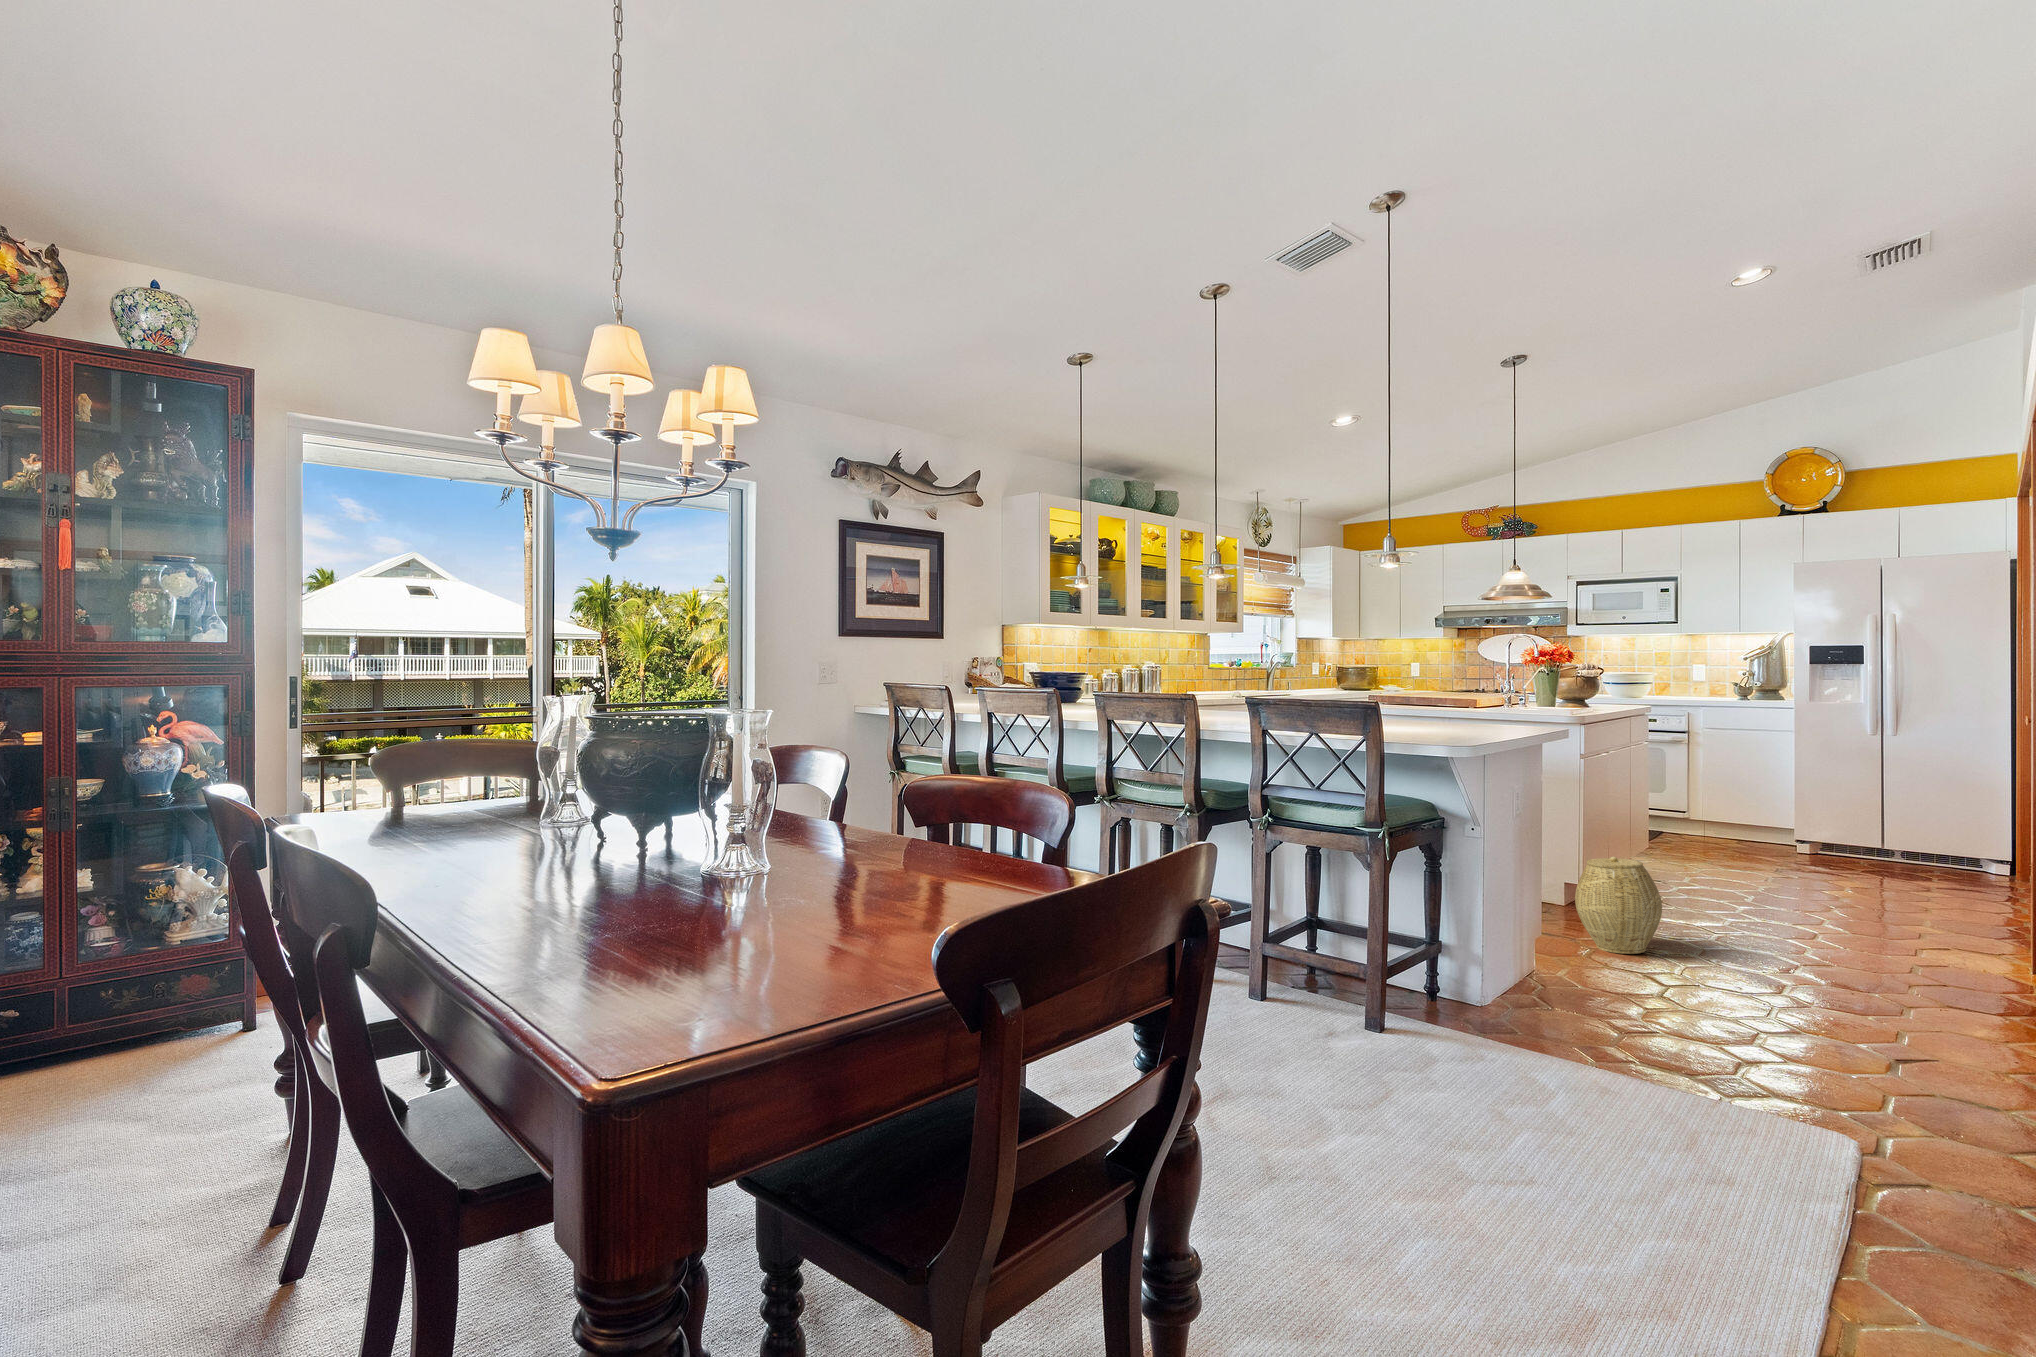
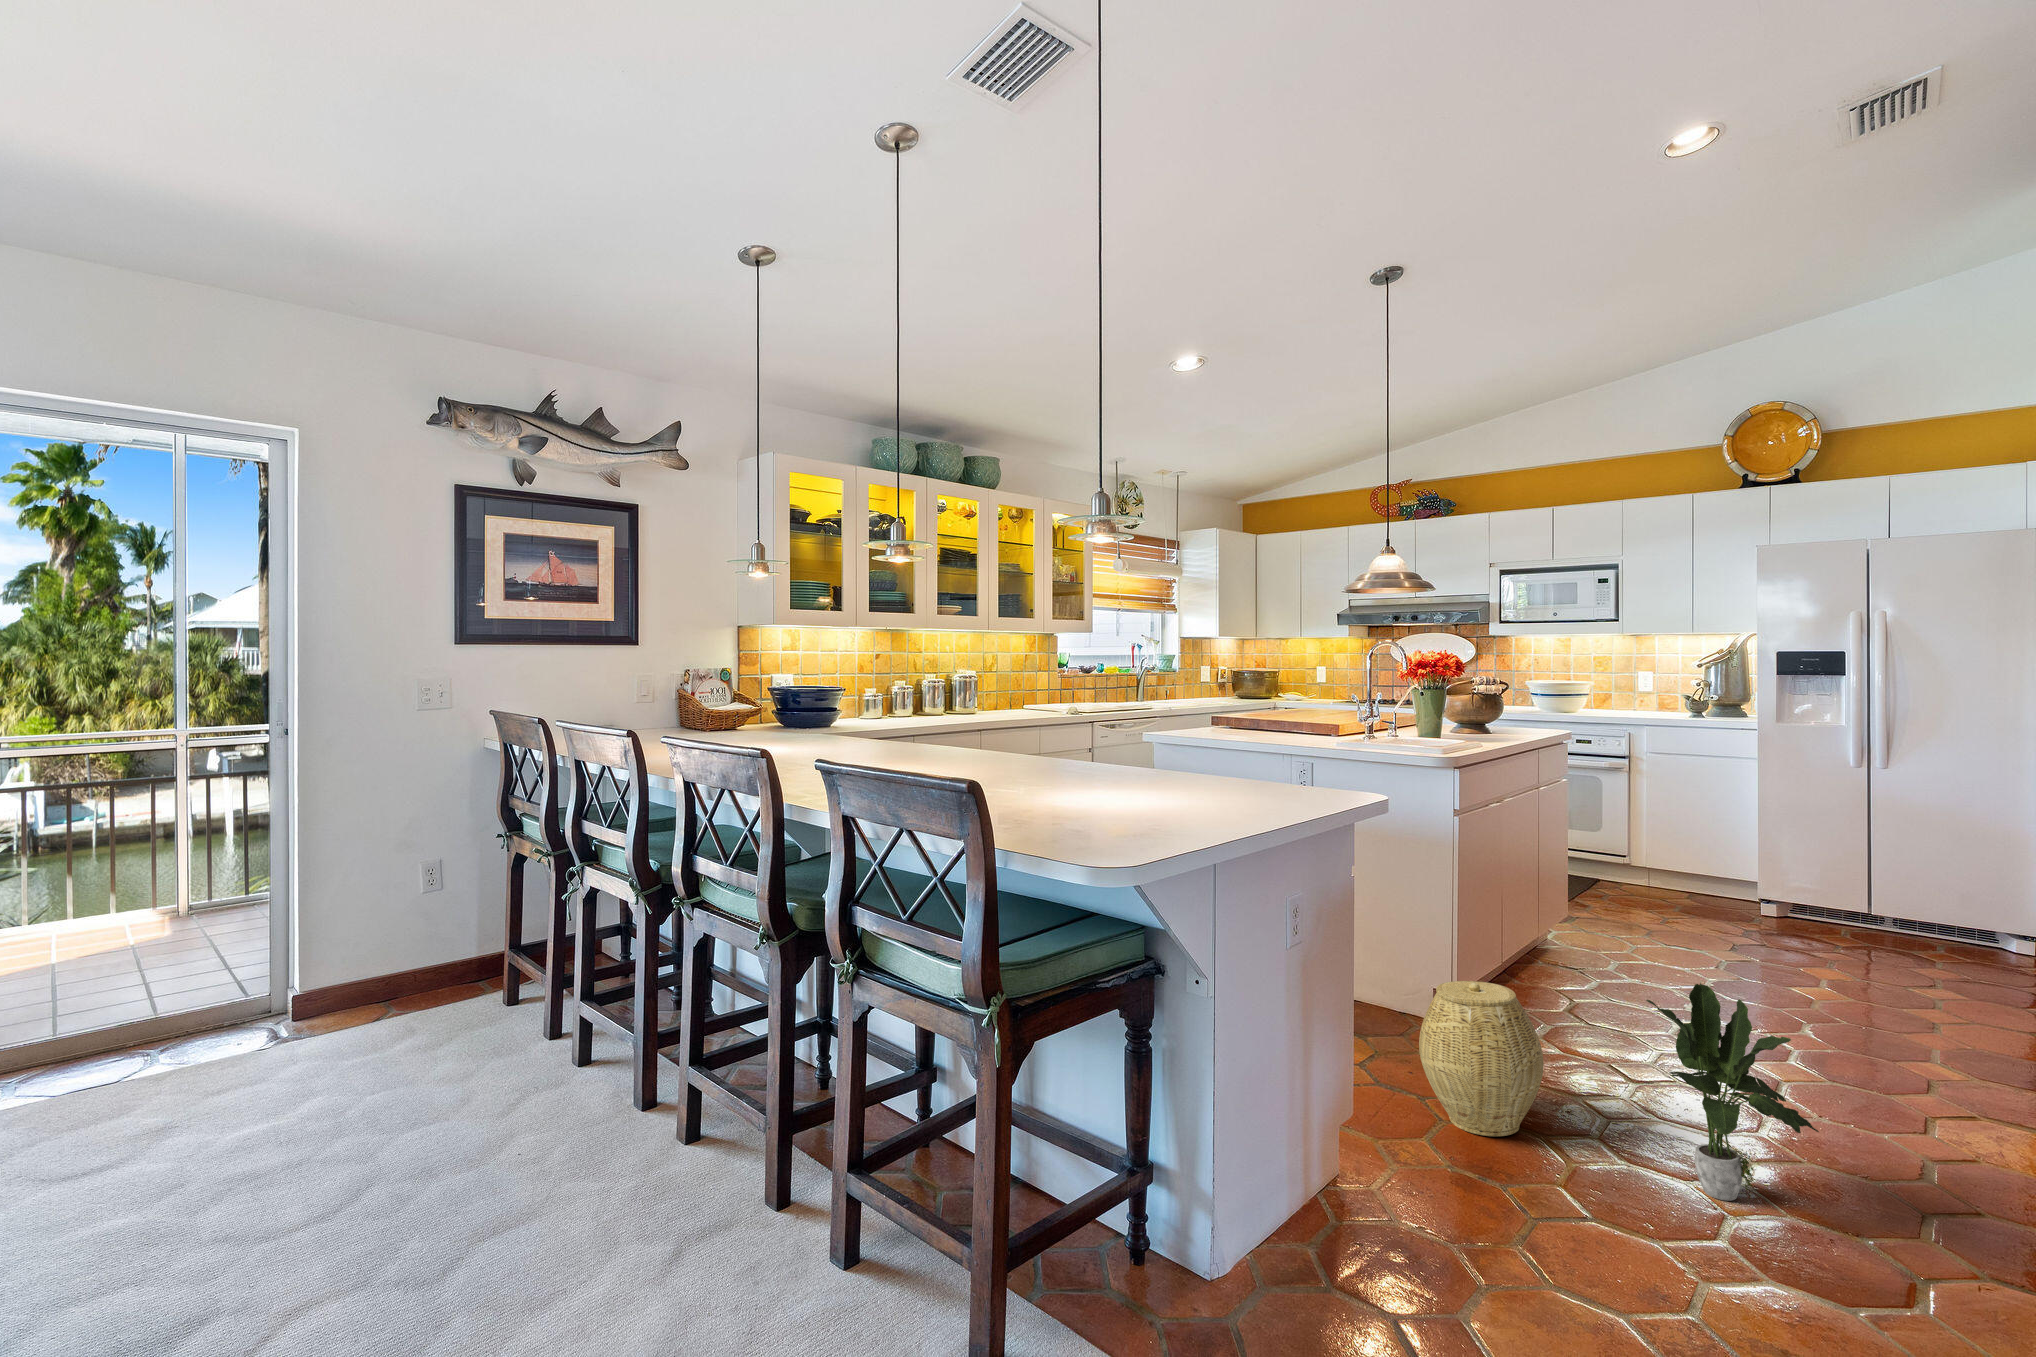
potted plant: none [1731,846,1844,979] -> present [1646,983,1819,1201]

